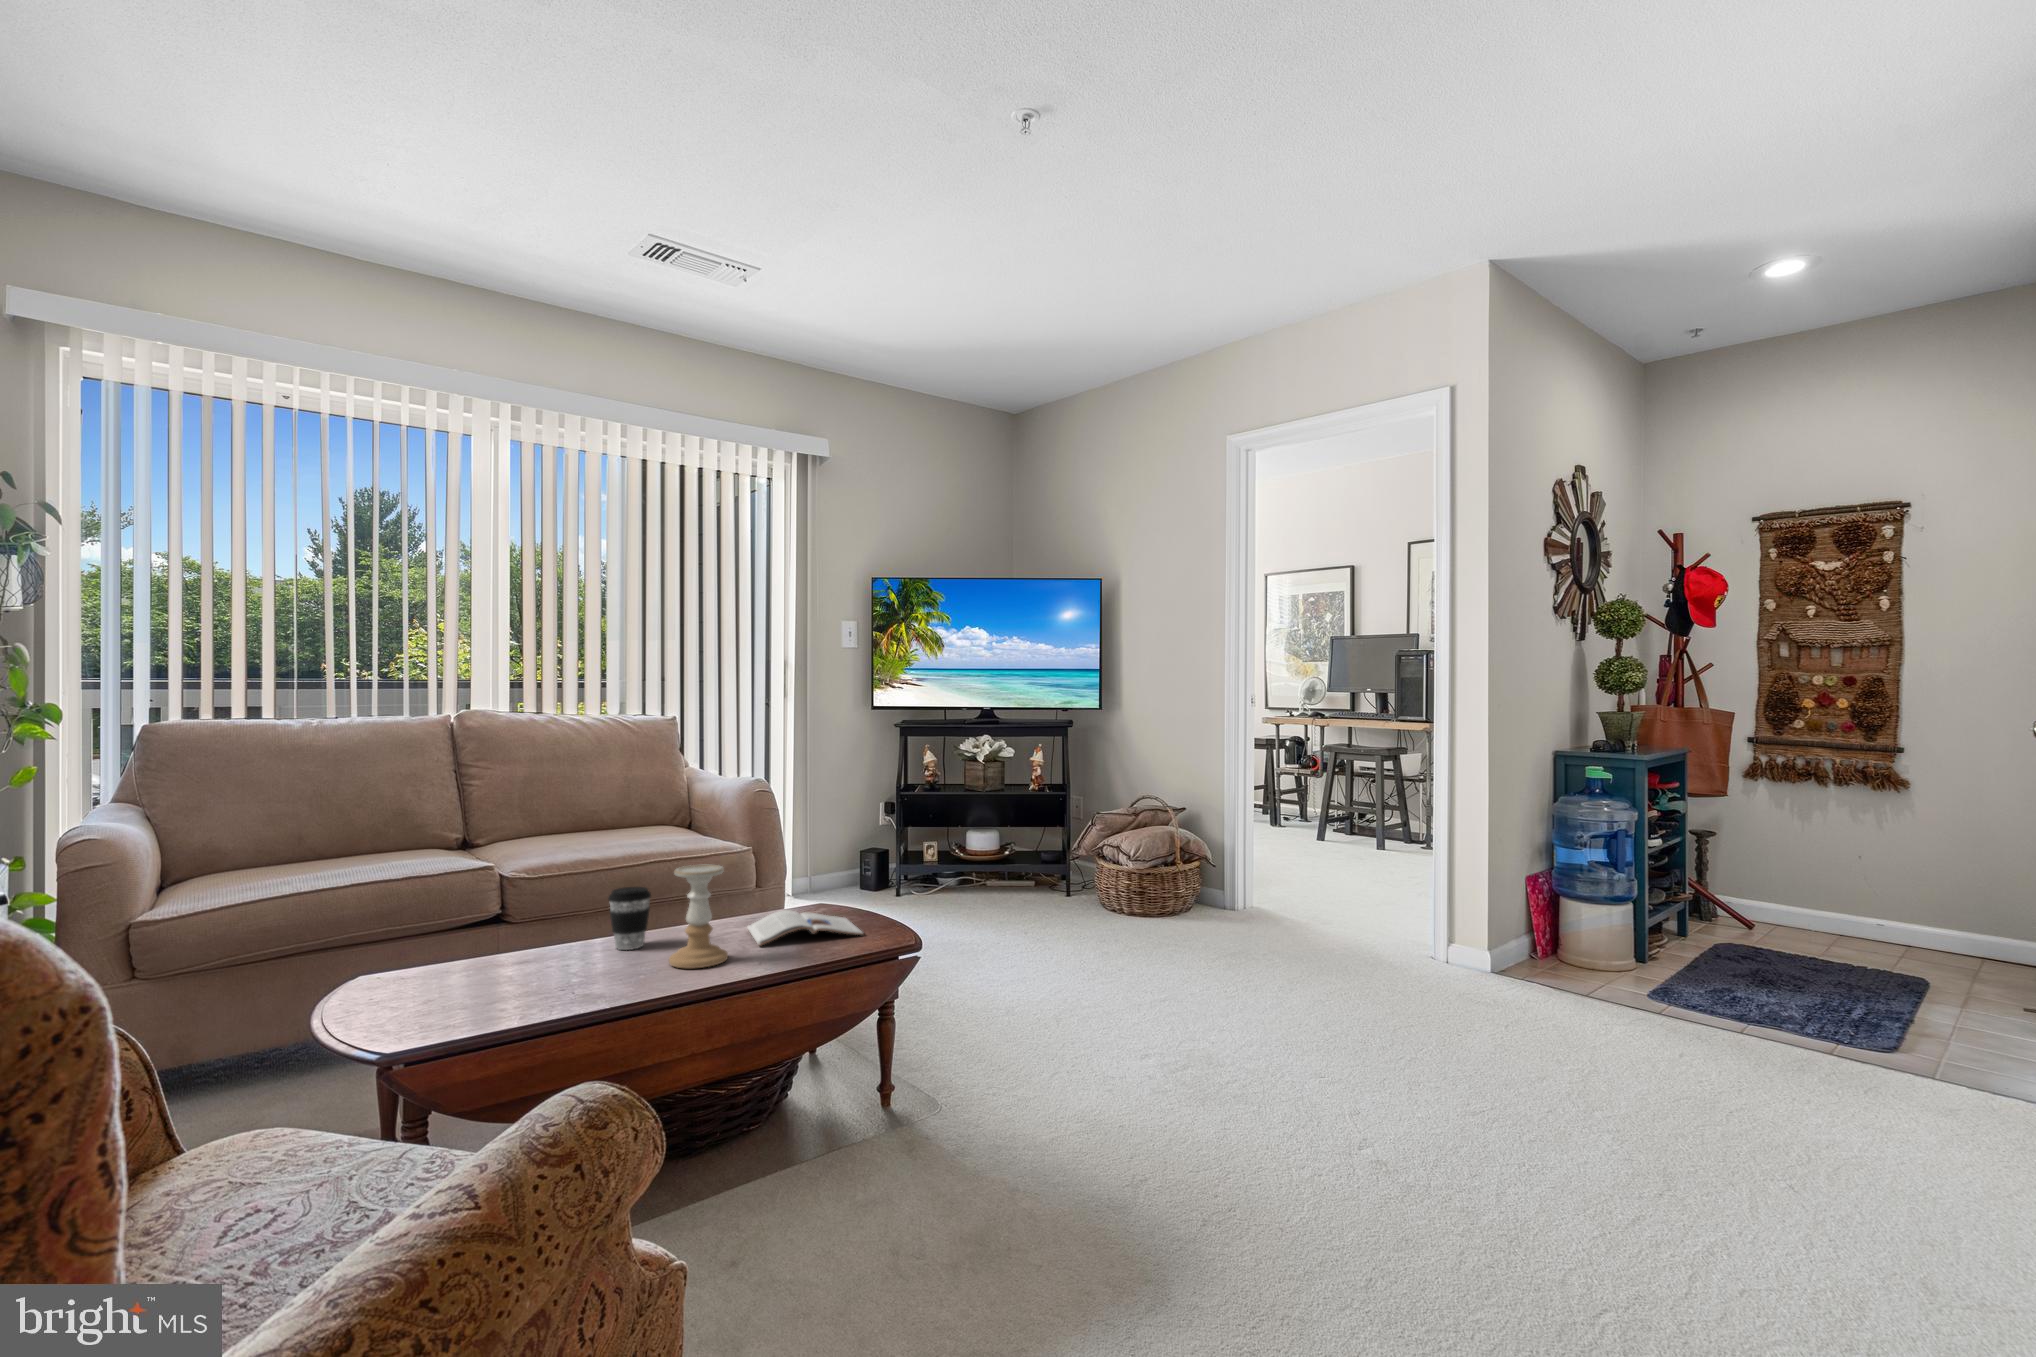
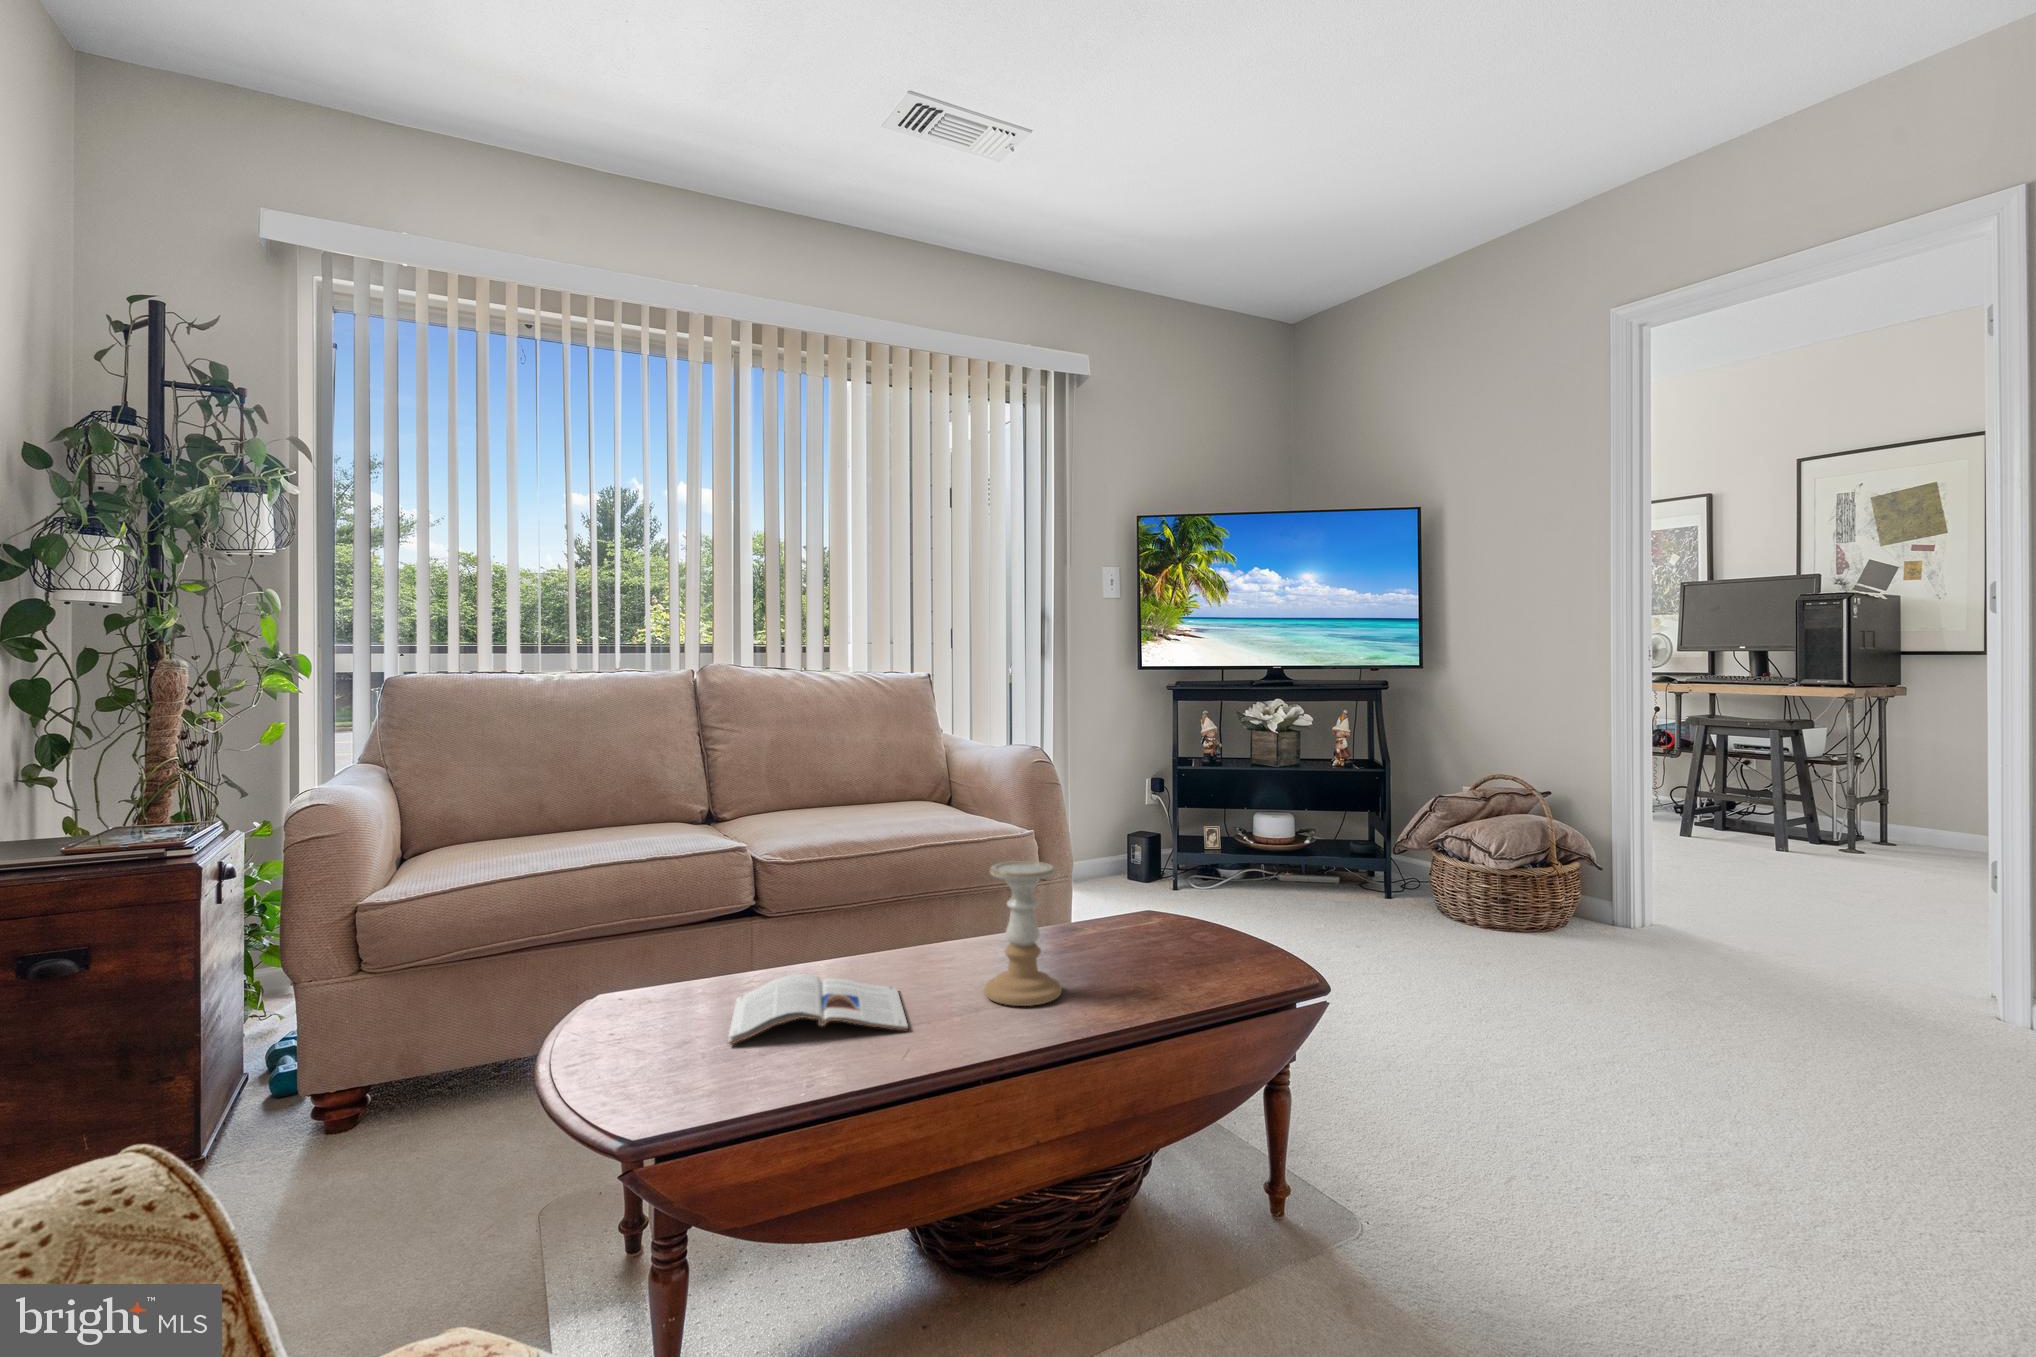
coffee cup: present [608,887,651,950] -> none [898,885,951,969]
magazine: present [747,910,863,946] -> present [728,974,908,1045]

